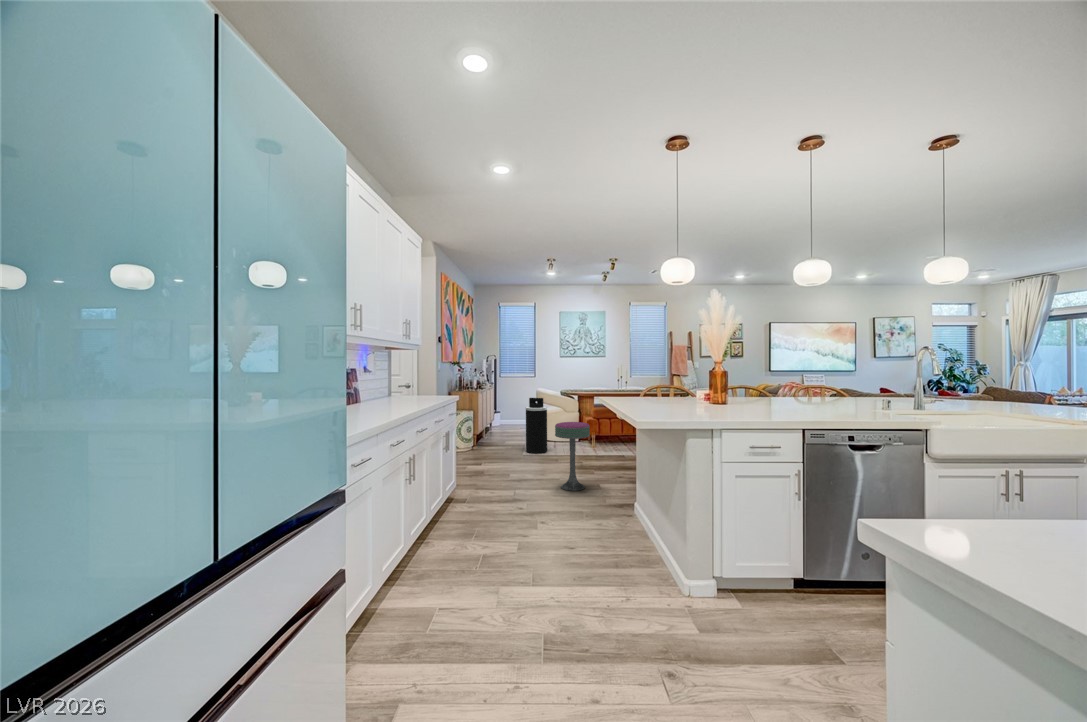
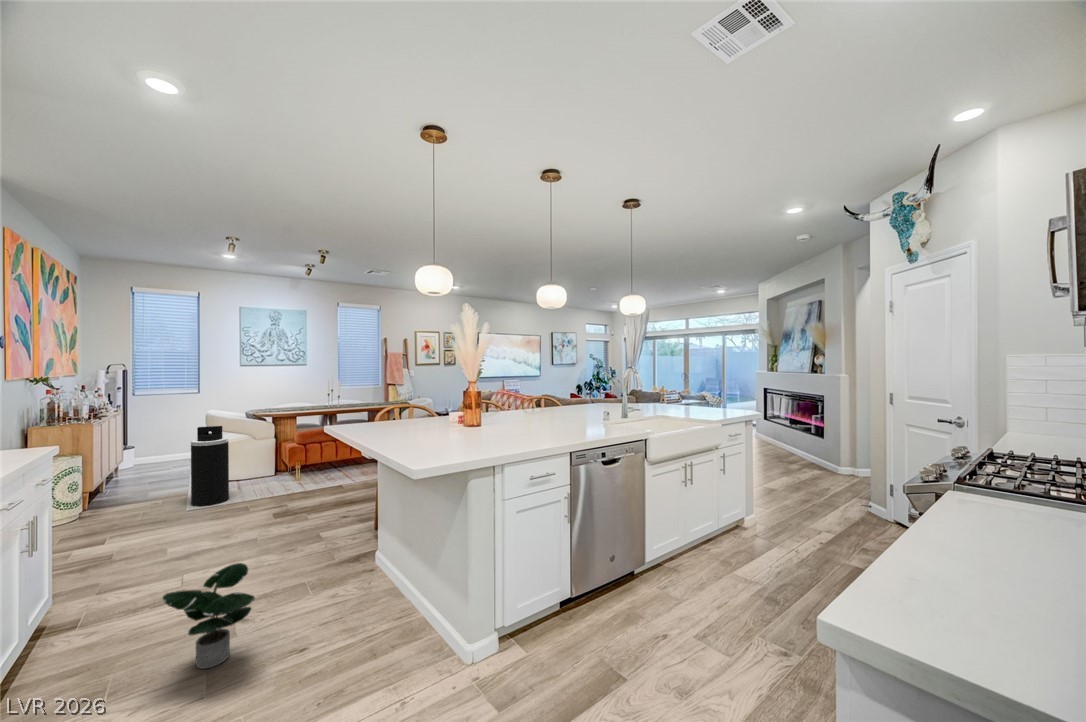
bar stool: present [555,422,590,491] -> none [254,459,308,554]
potted plant: none [498,480,544,540] -> present [163,563,255,669]

